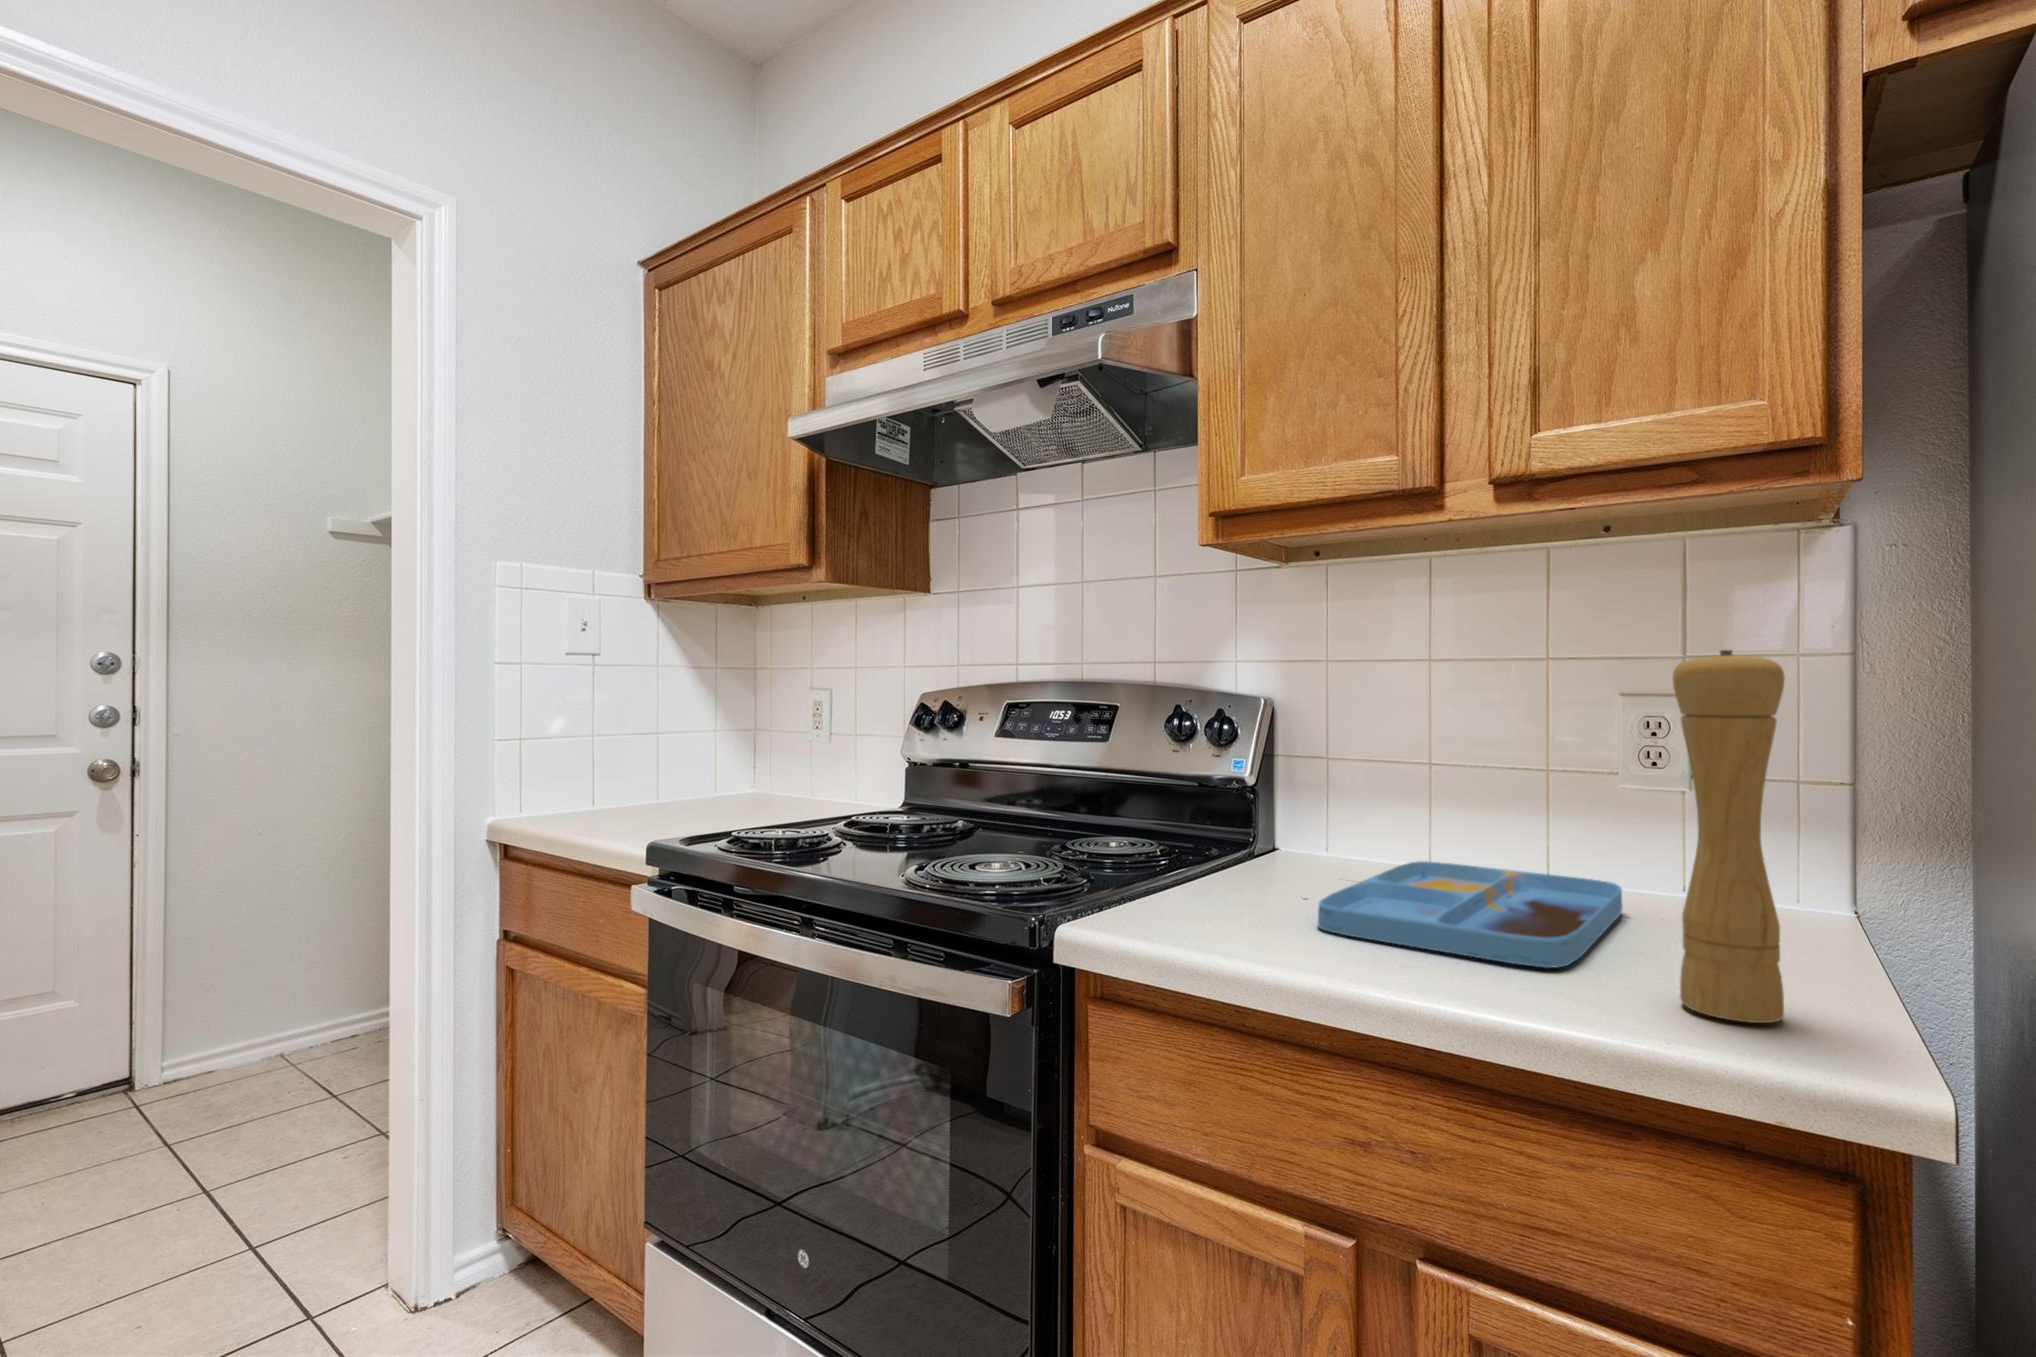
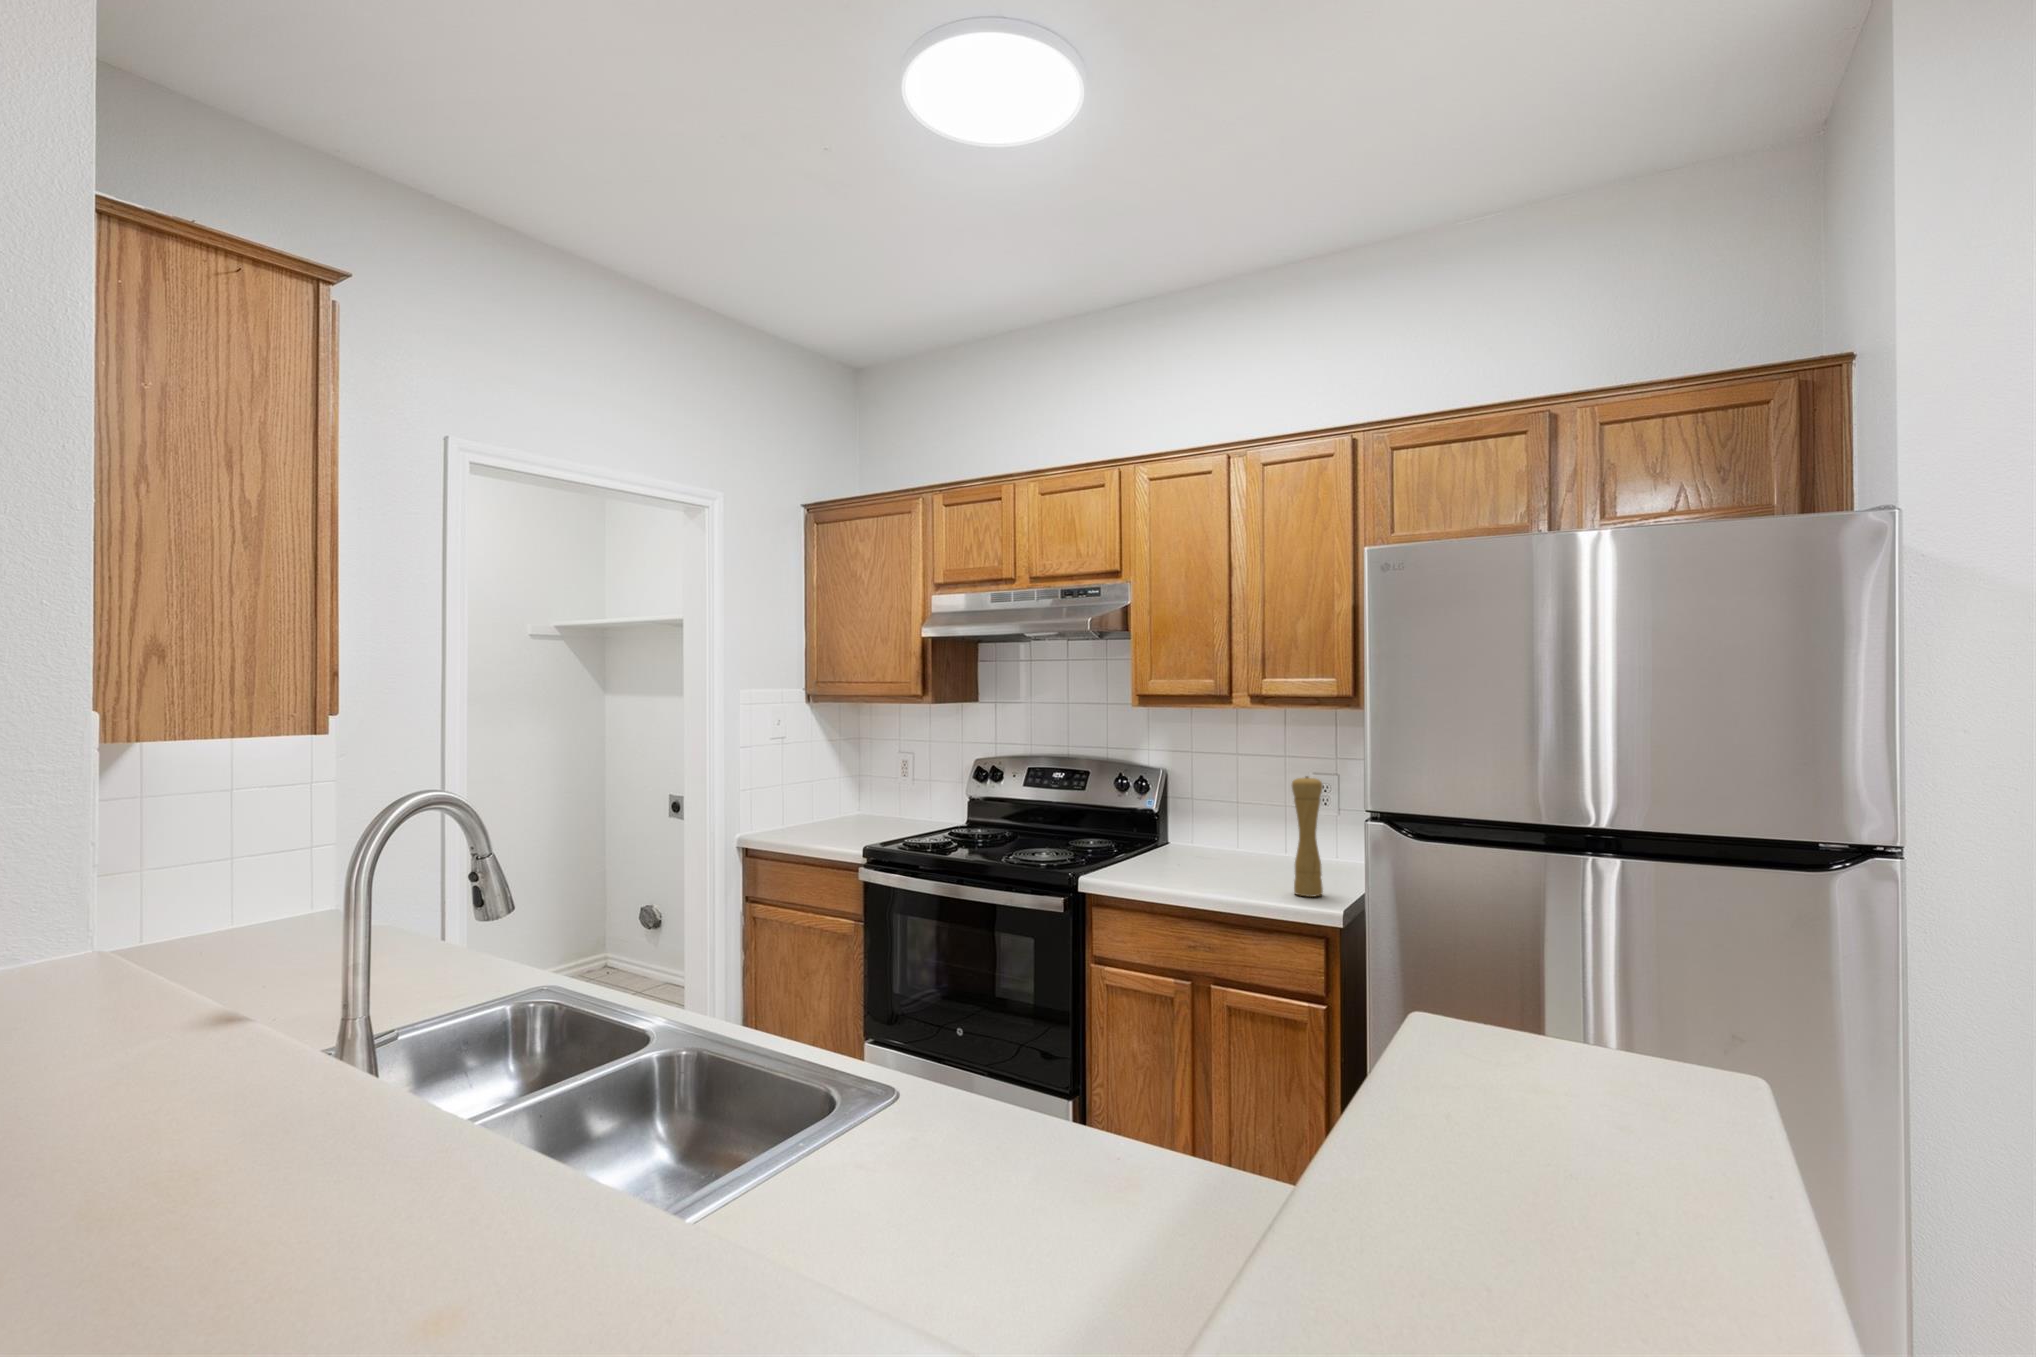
tray: present [1318,861,1622,968] -> none [1181,848,1305,885]

